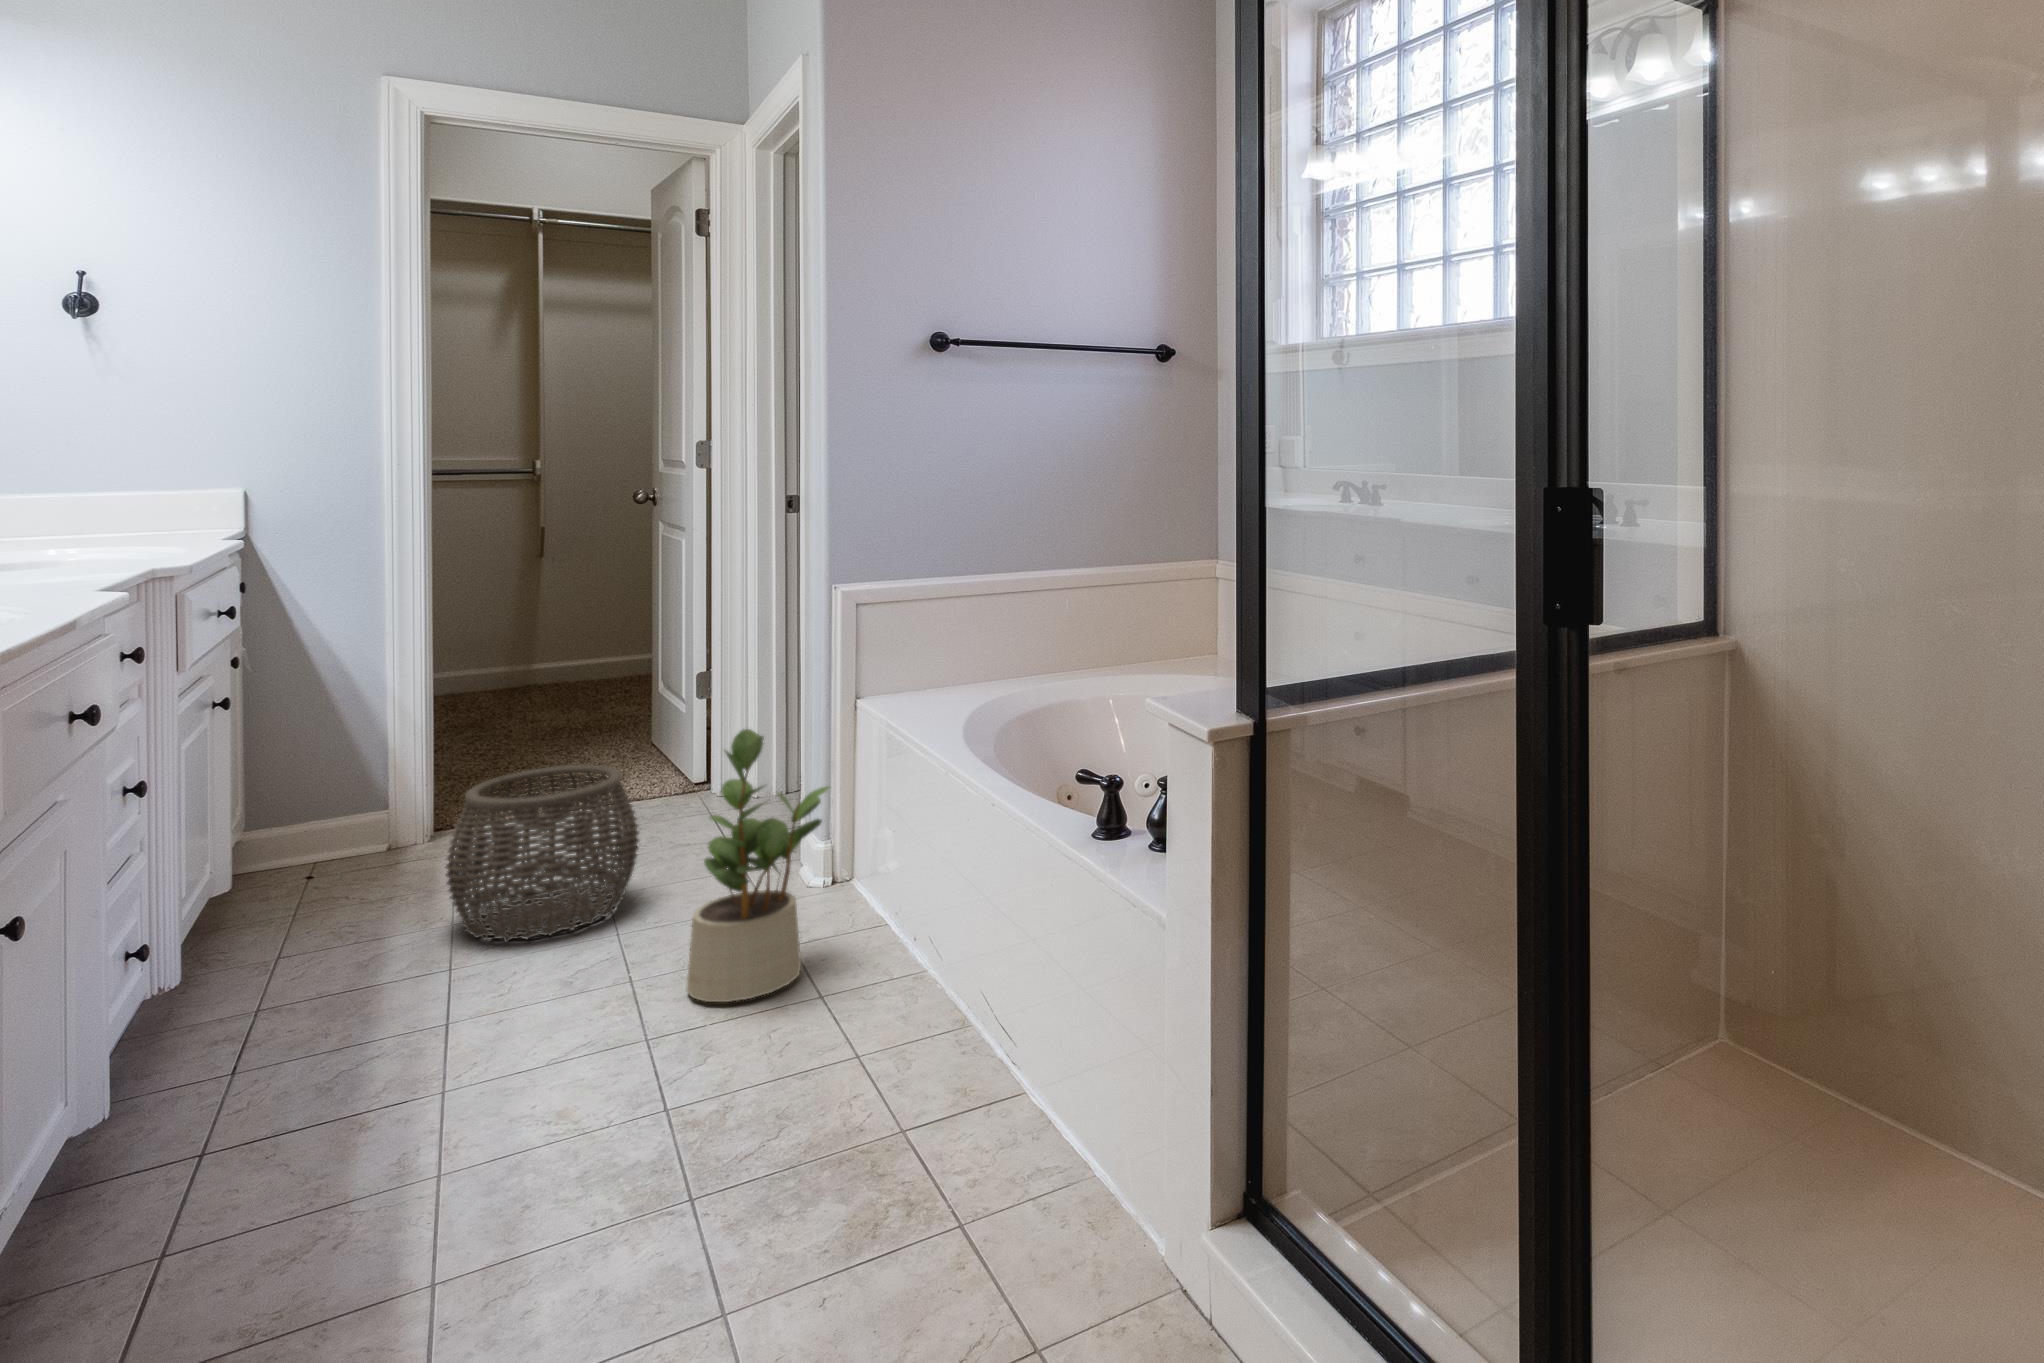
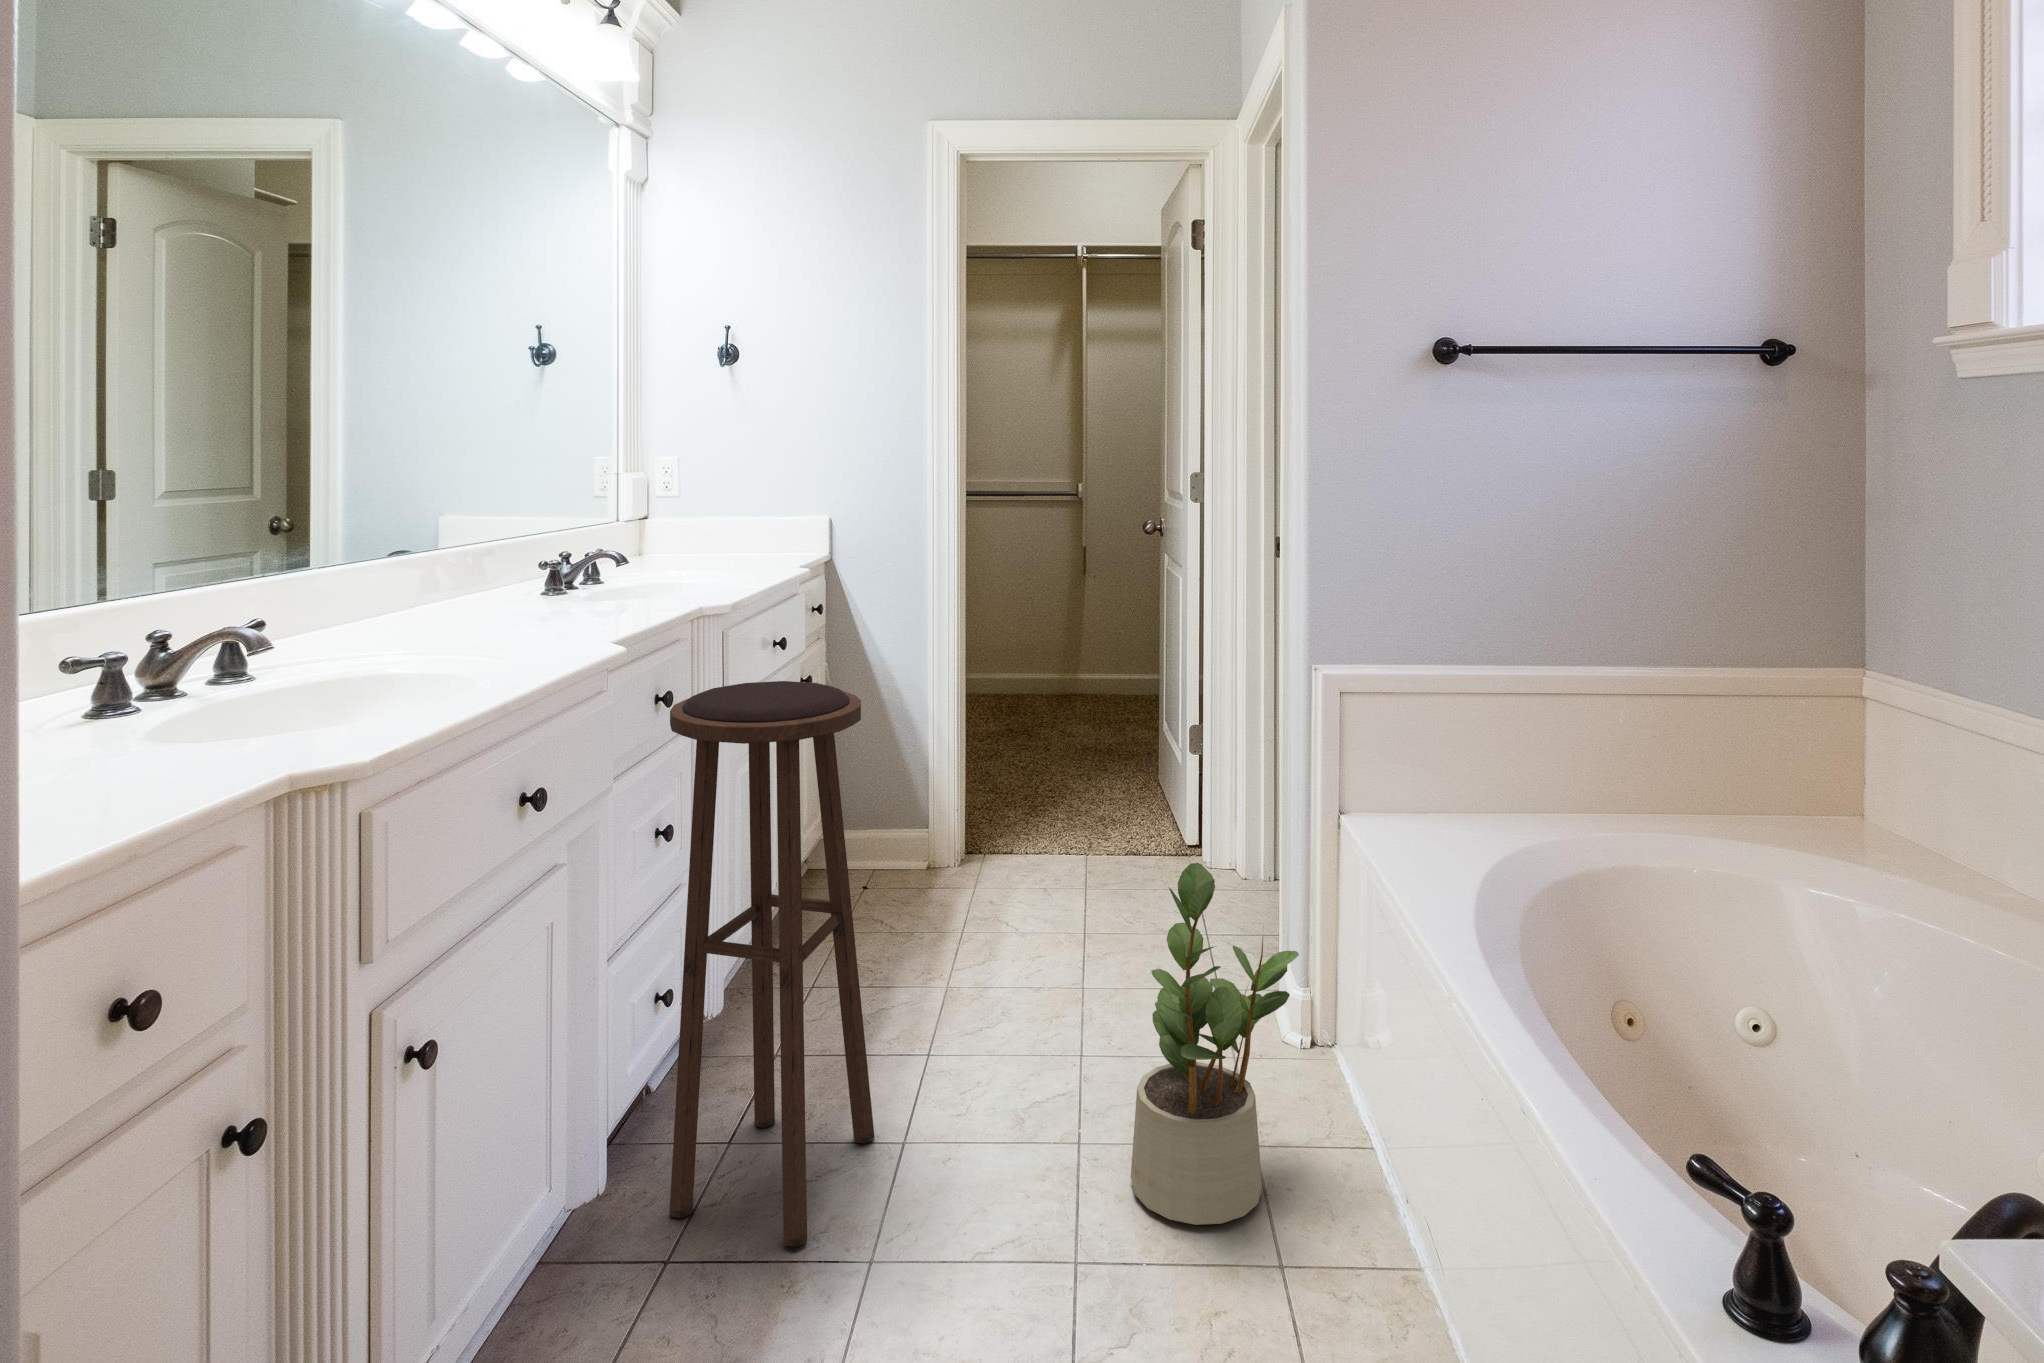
stool: none [176,622,413,1141] -> present [669,681,875,1247]
woven basket: present [446,765,639,941] -> none [936,832,1111,1032]

